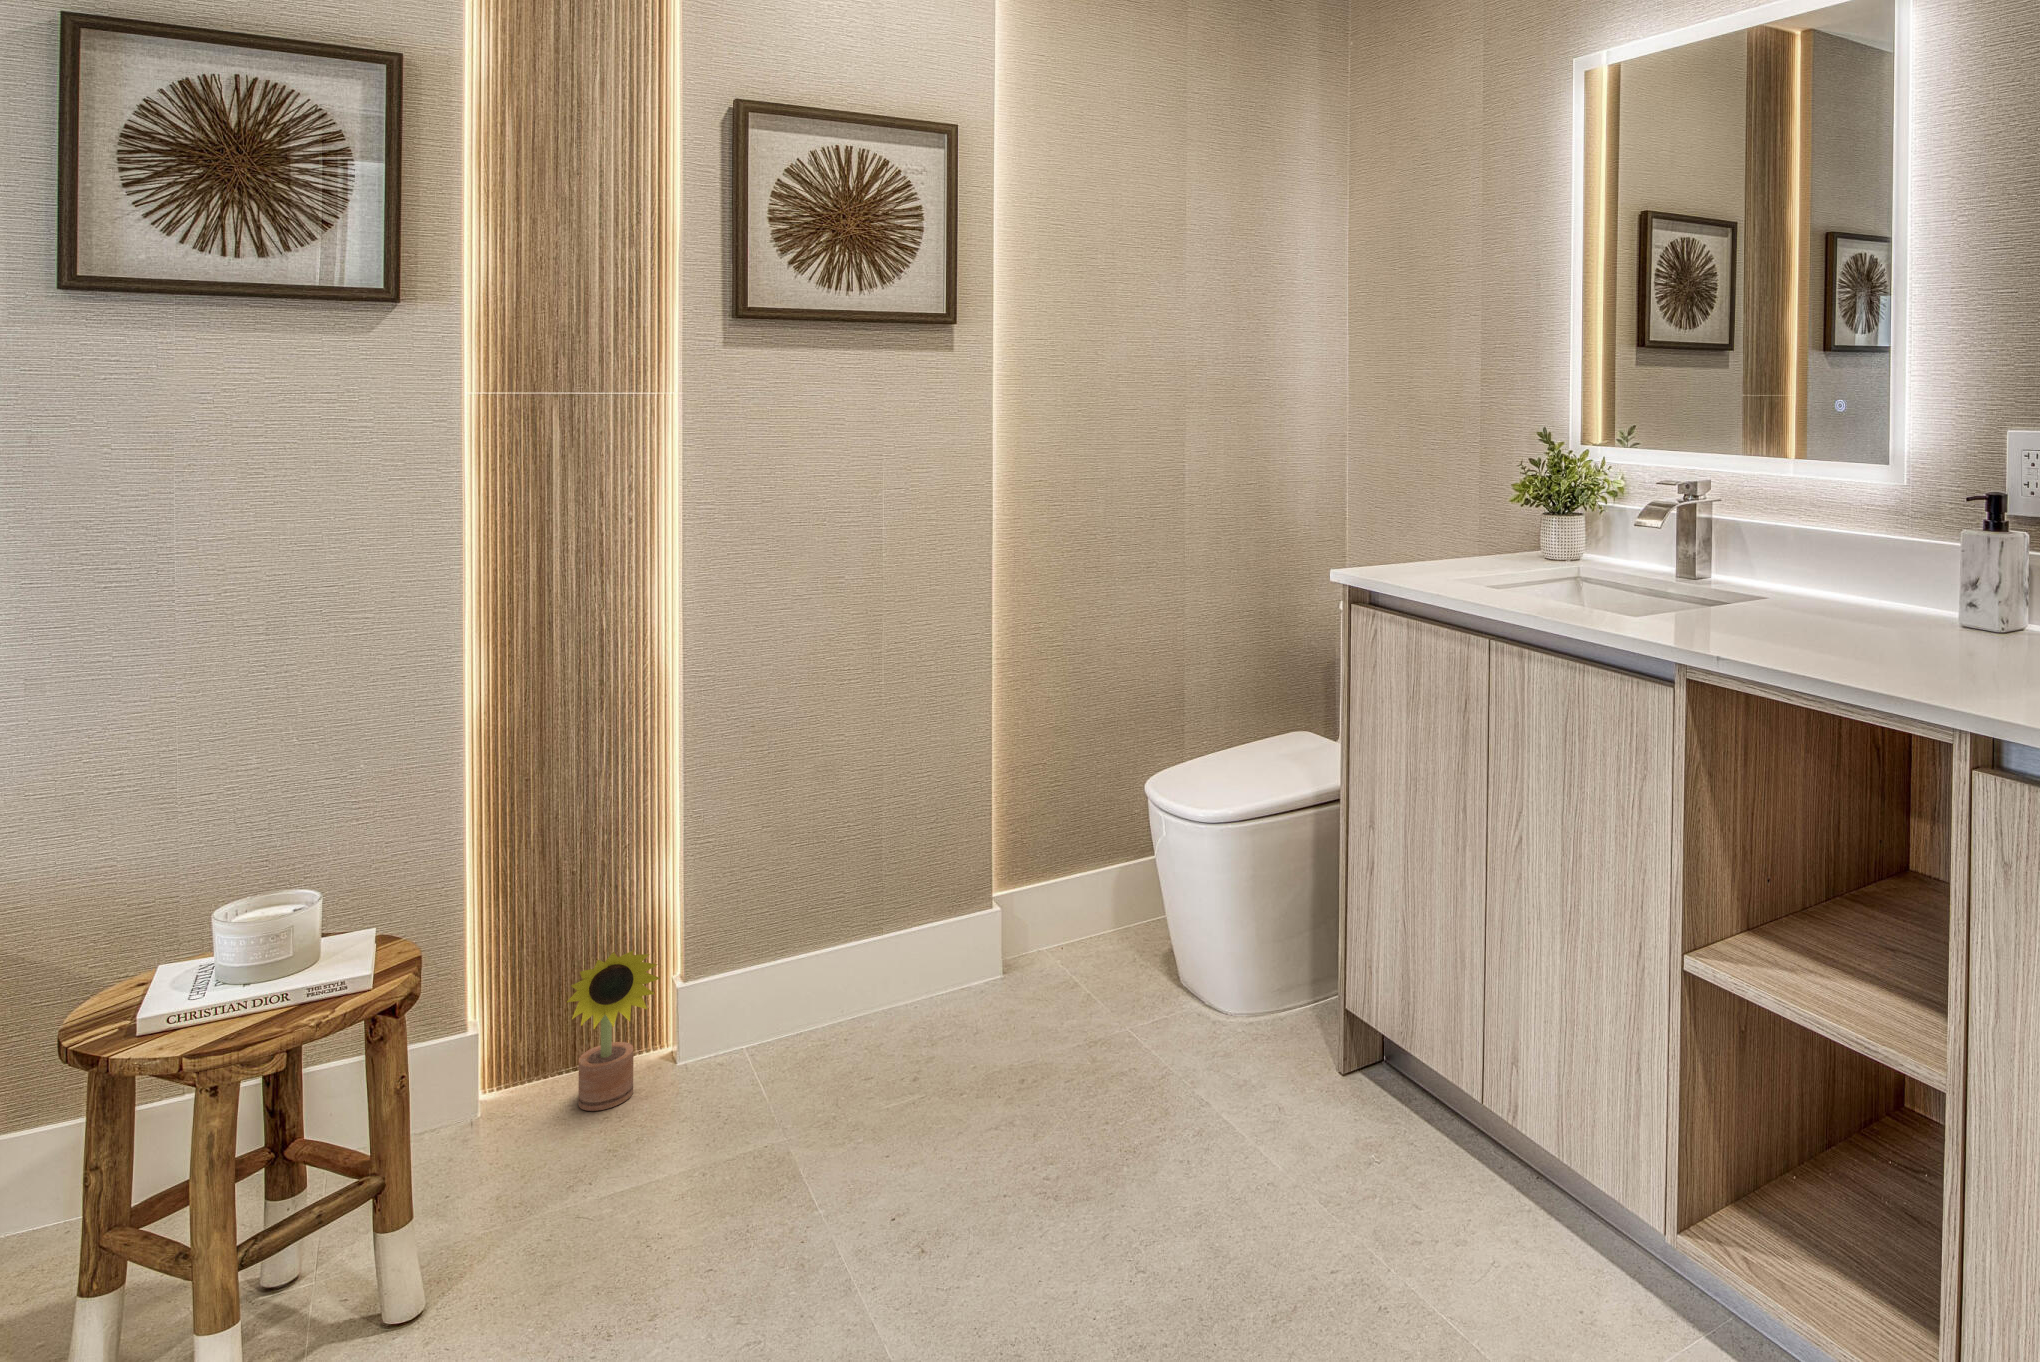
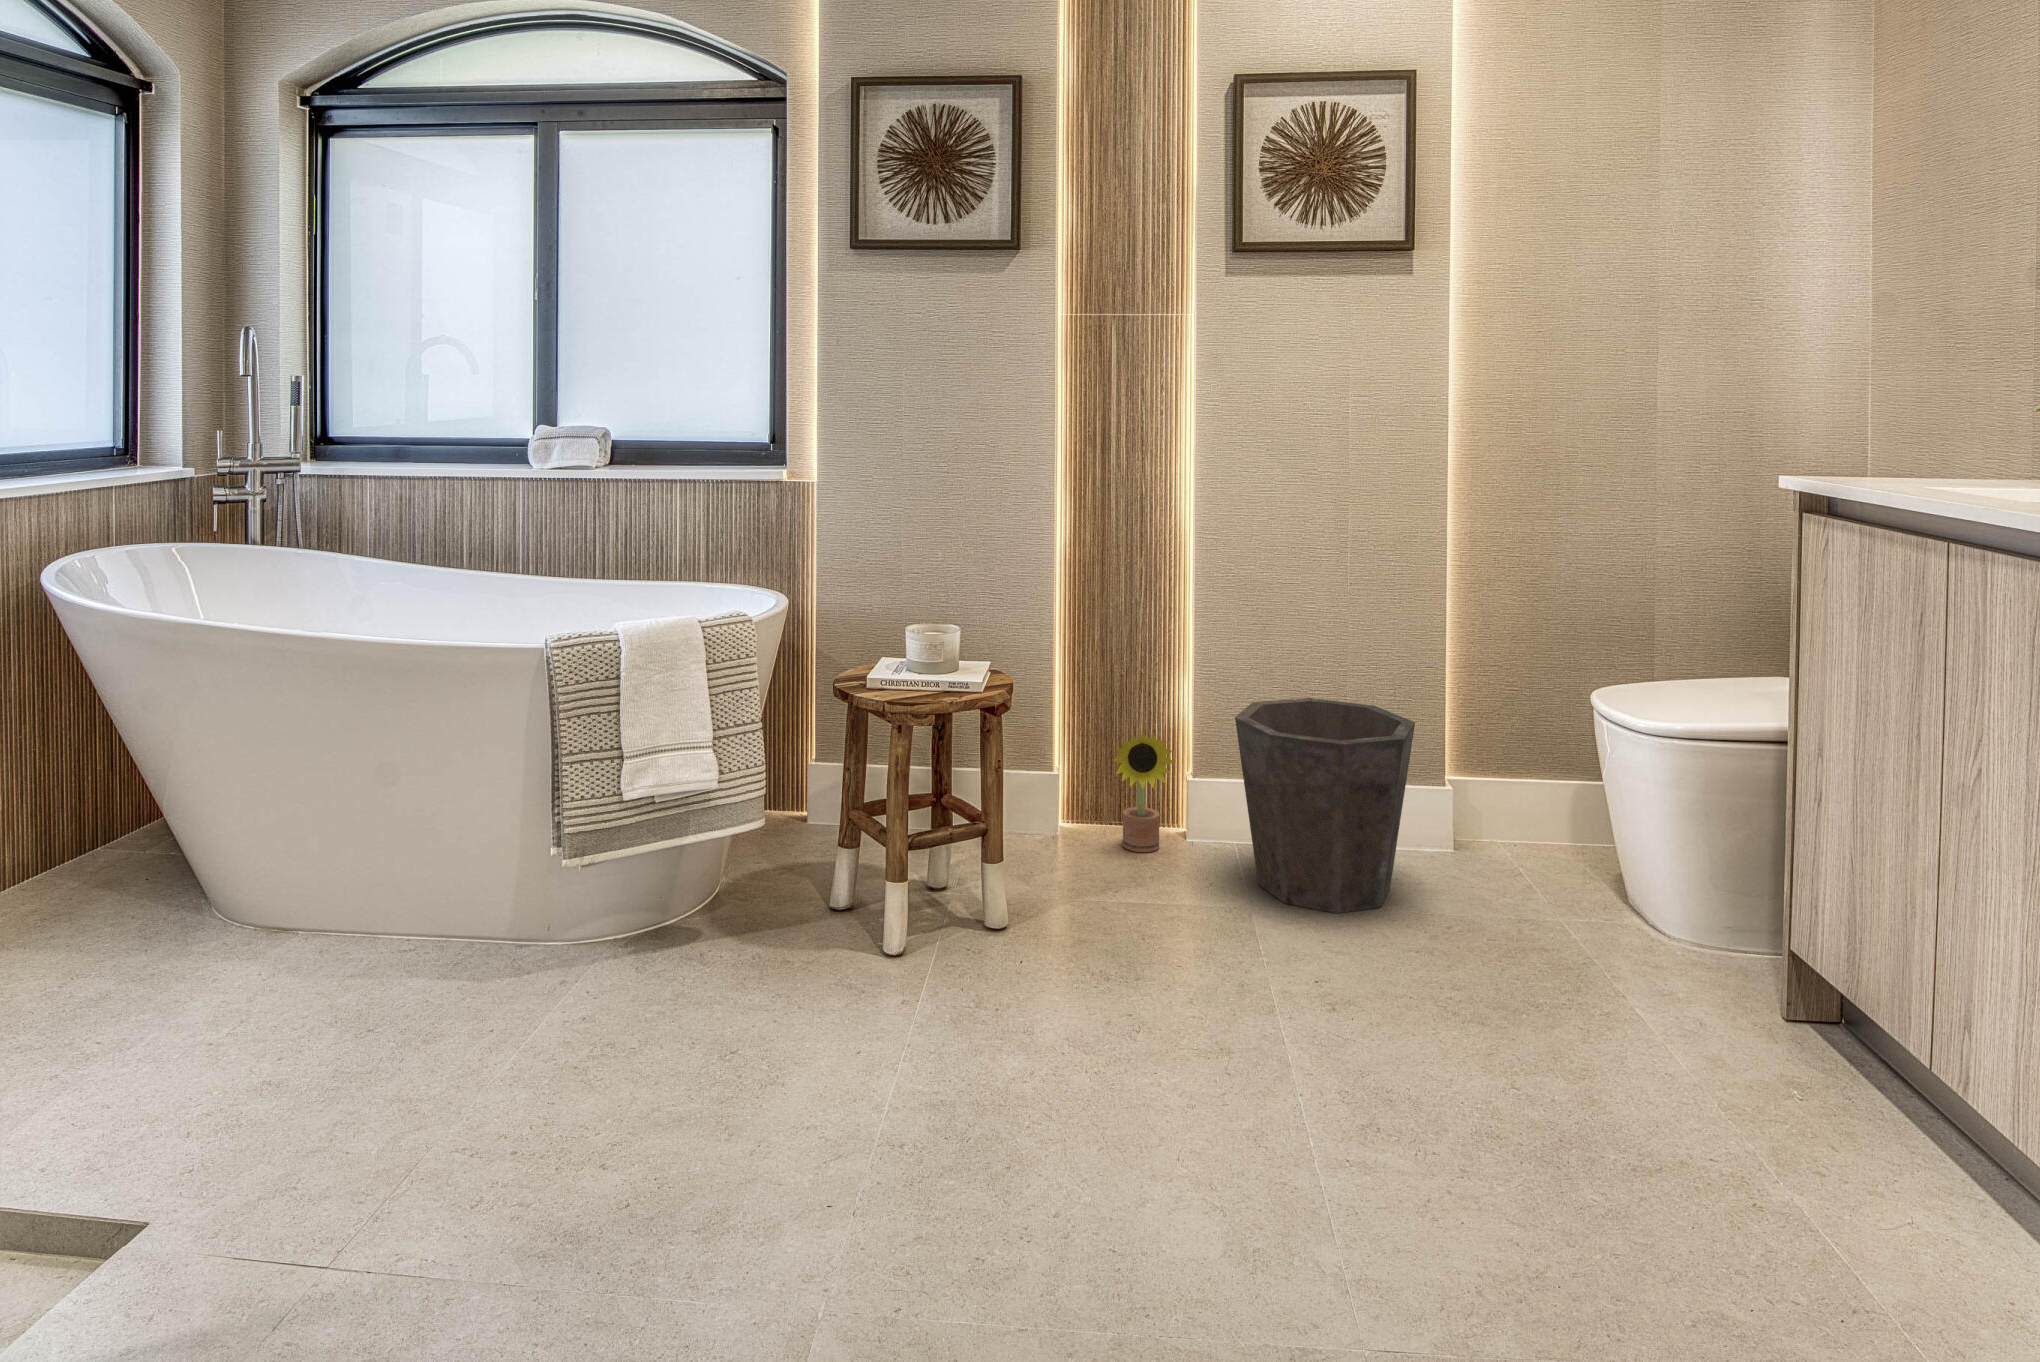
waste bin: none [752,841,967,1119] -> present [1235,698,1415,913]

